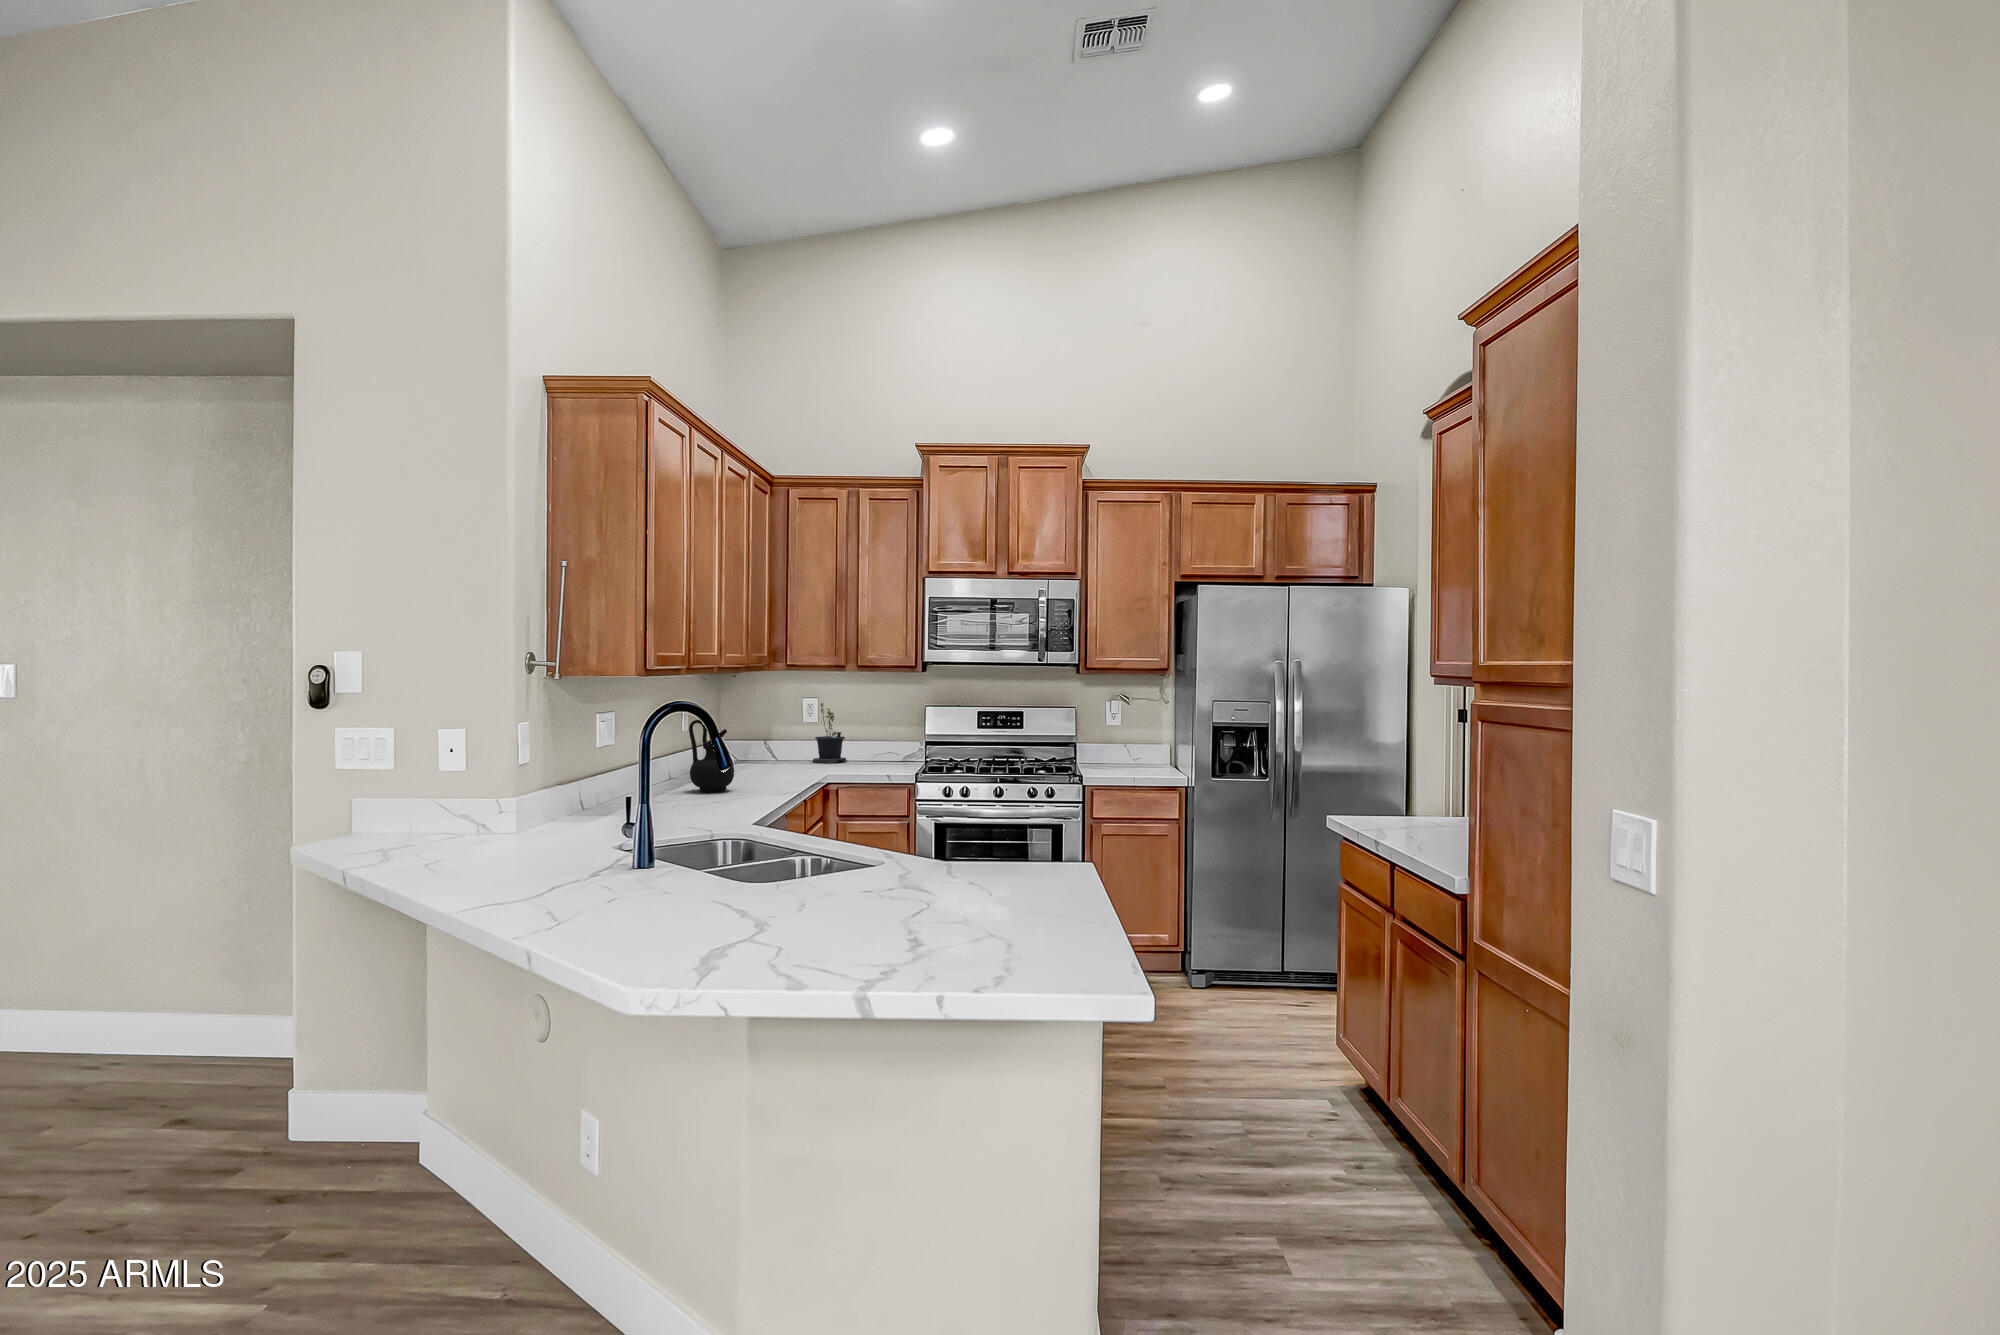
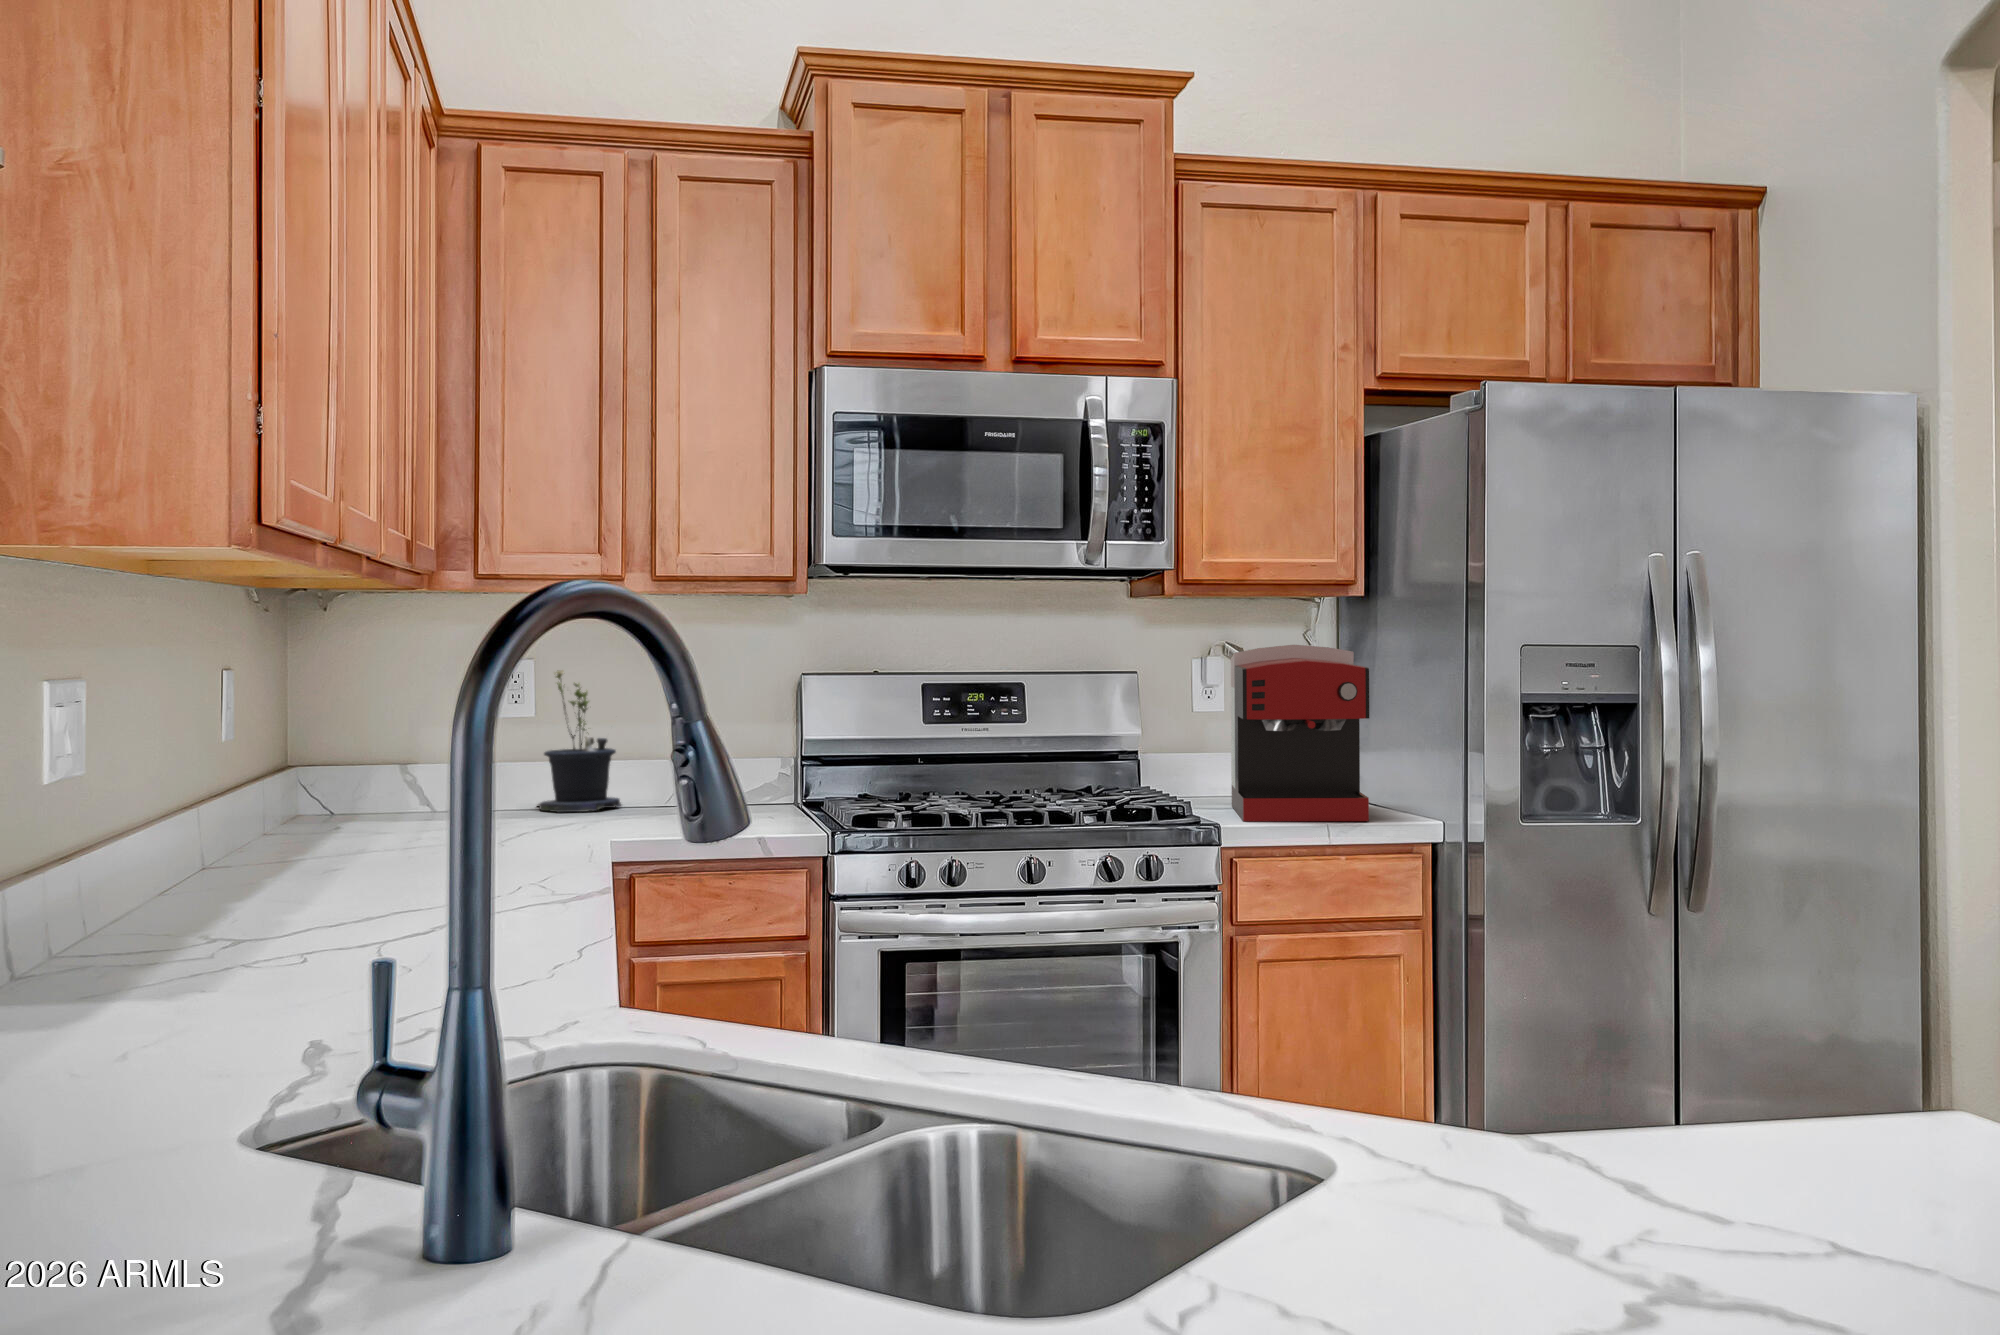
coffee maker: none [1098,698,1159,777] -> present [1231,645,1369,821]
ceramic jug: present [689,720,734,792] -> none [240,707,380,916]

